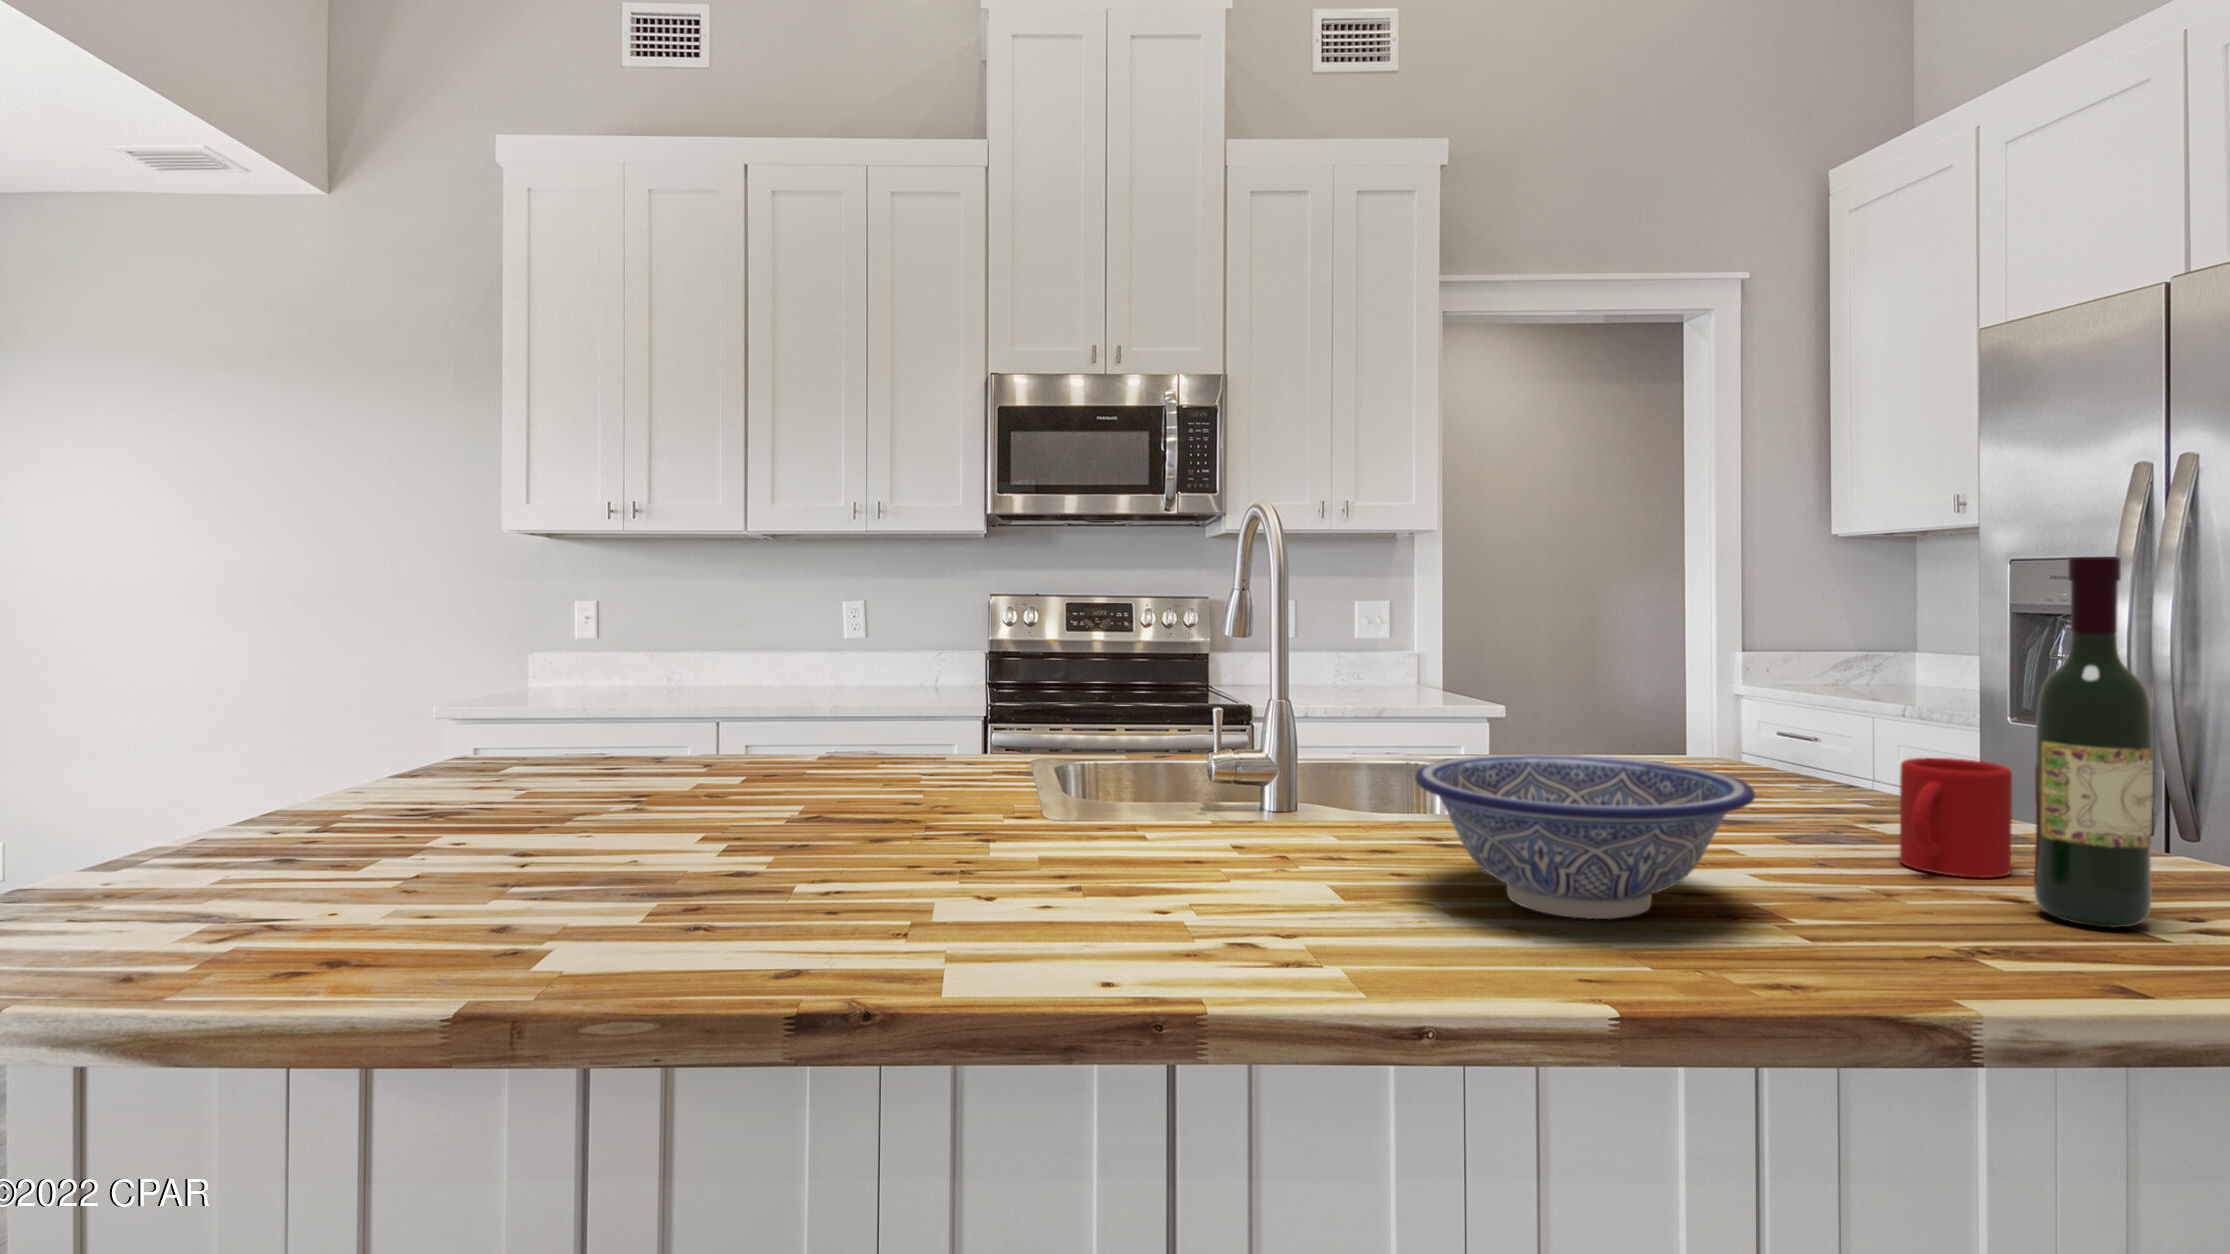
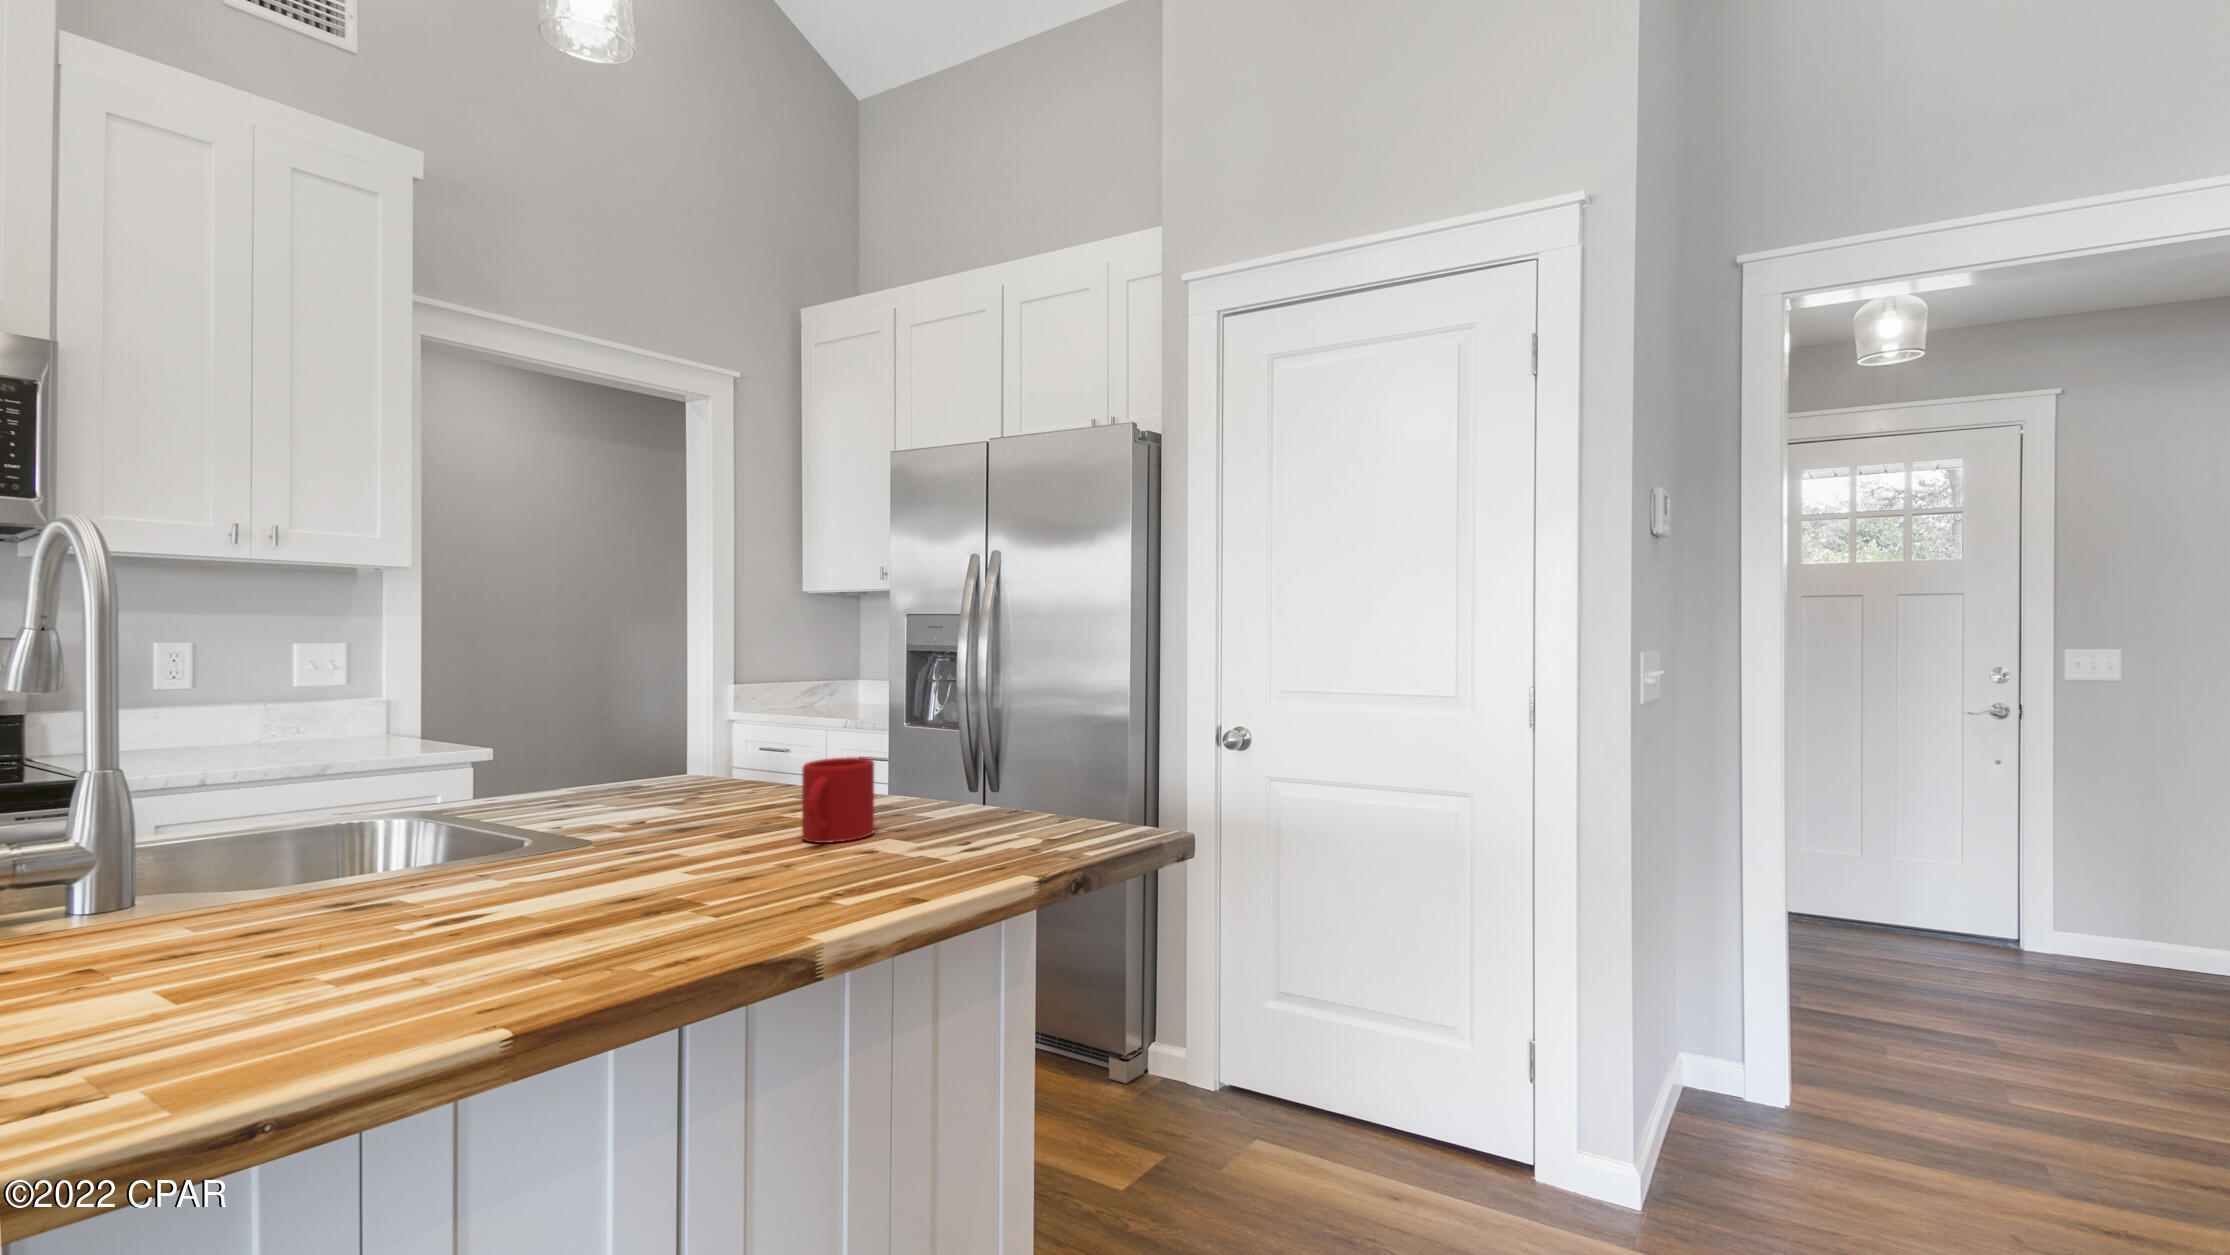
wine bottle: present [2034,557,2153,927] -> none [880,615,946,861]
decorative bowl: present [1415,754,1755,919] -> none [300,792,672,954]

